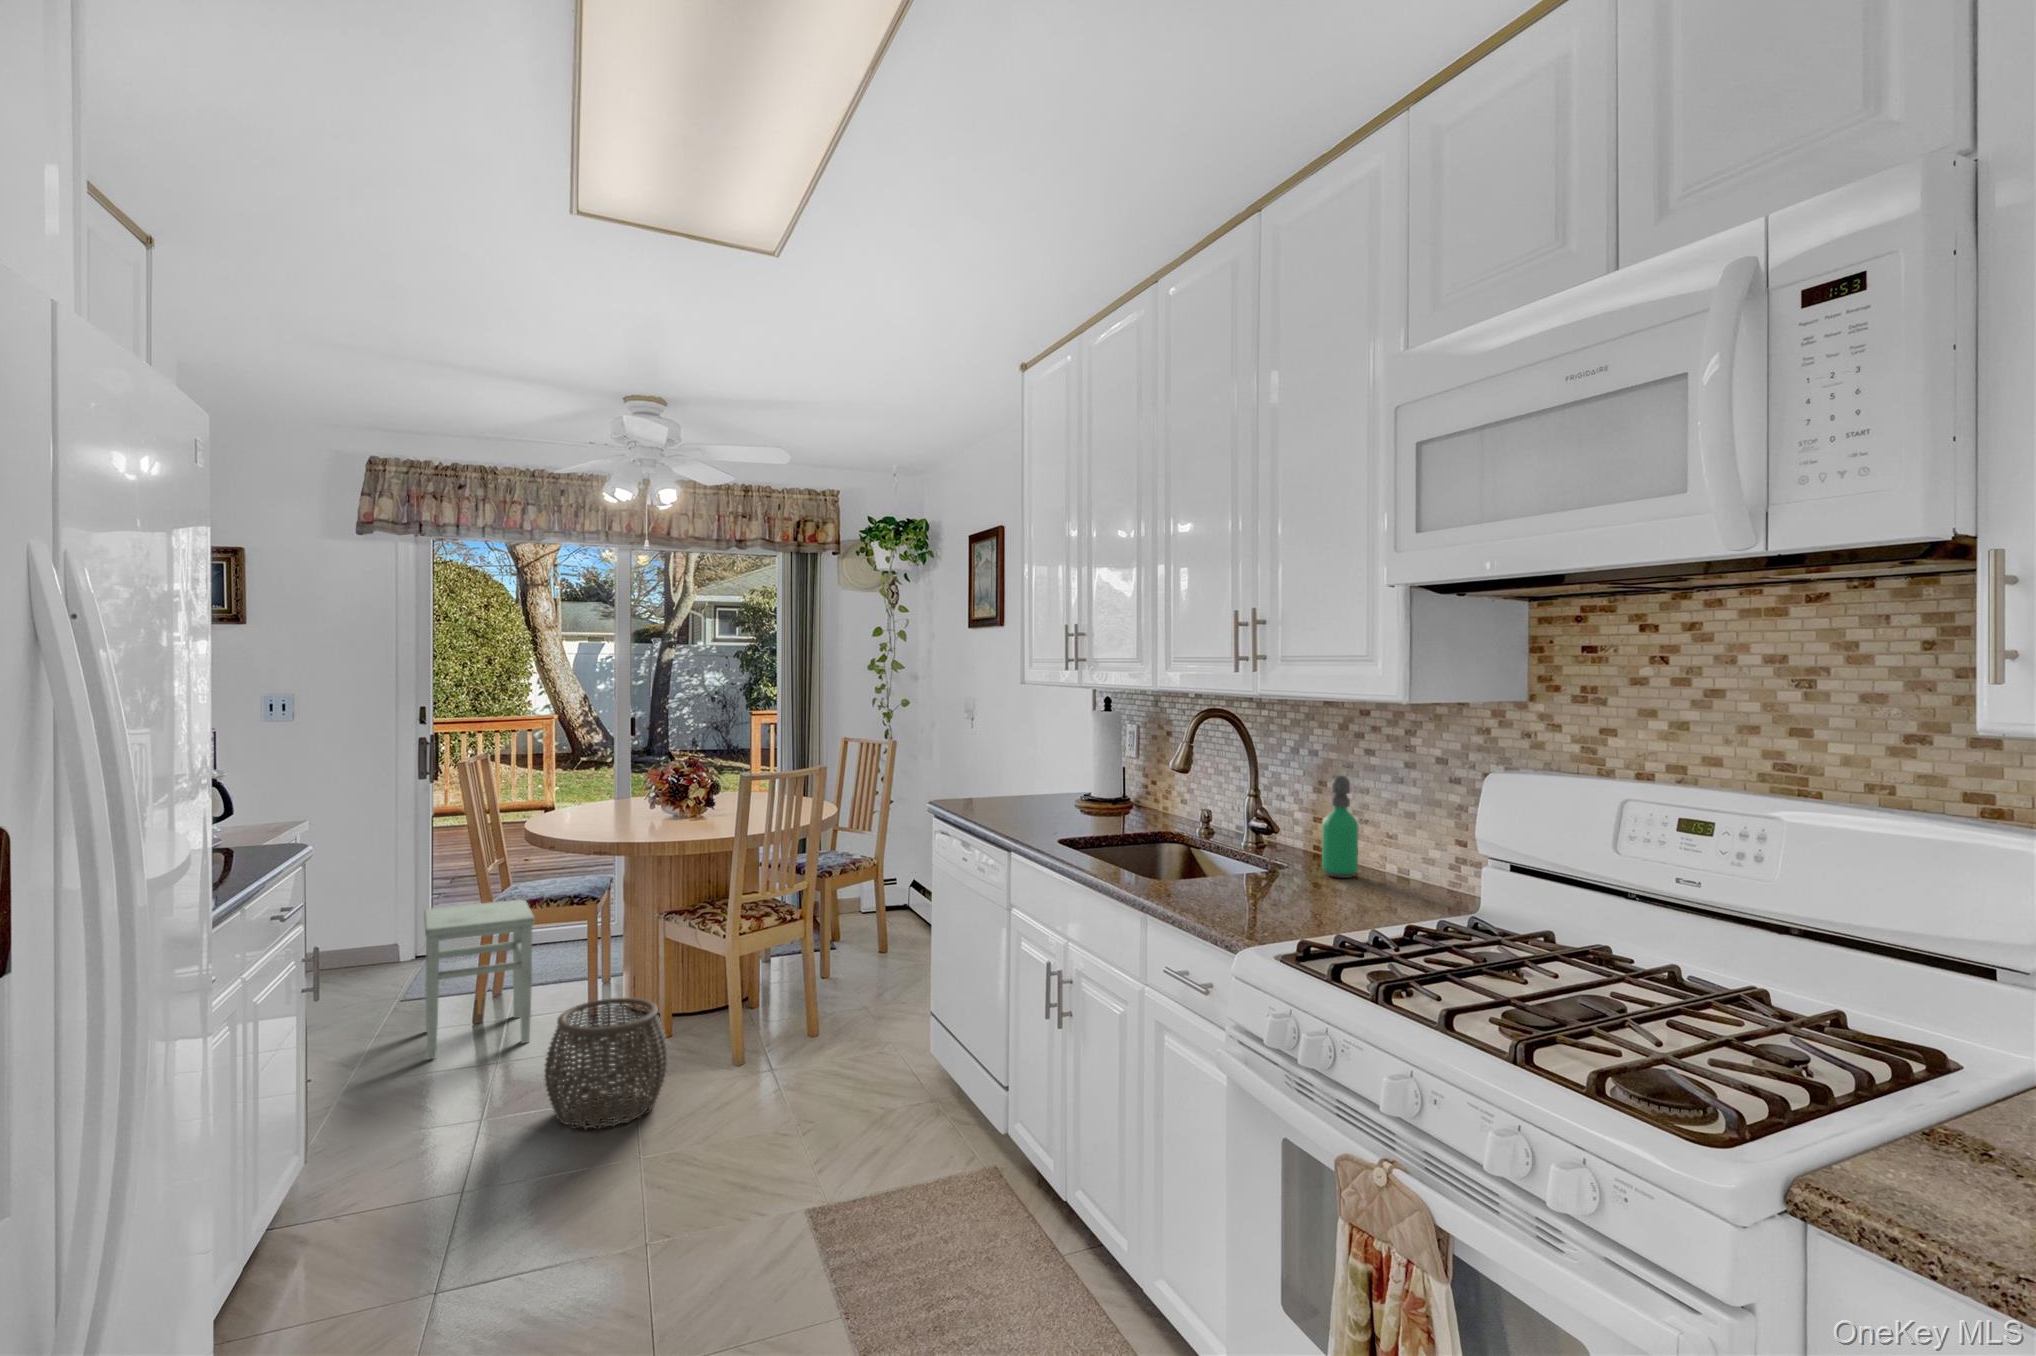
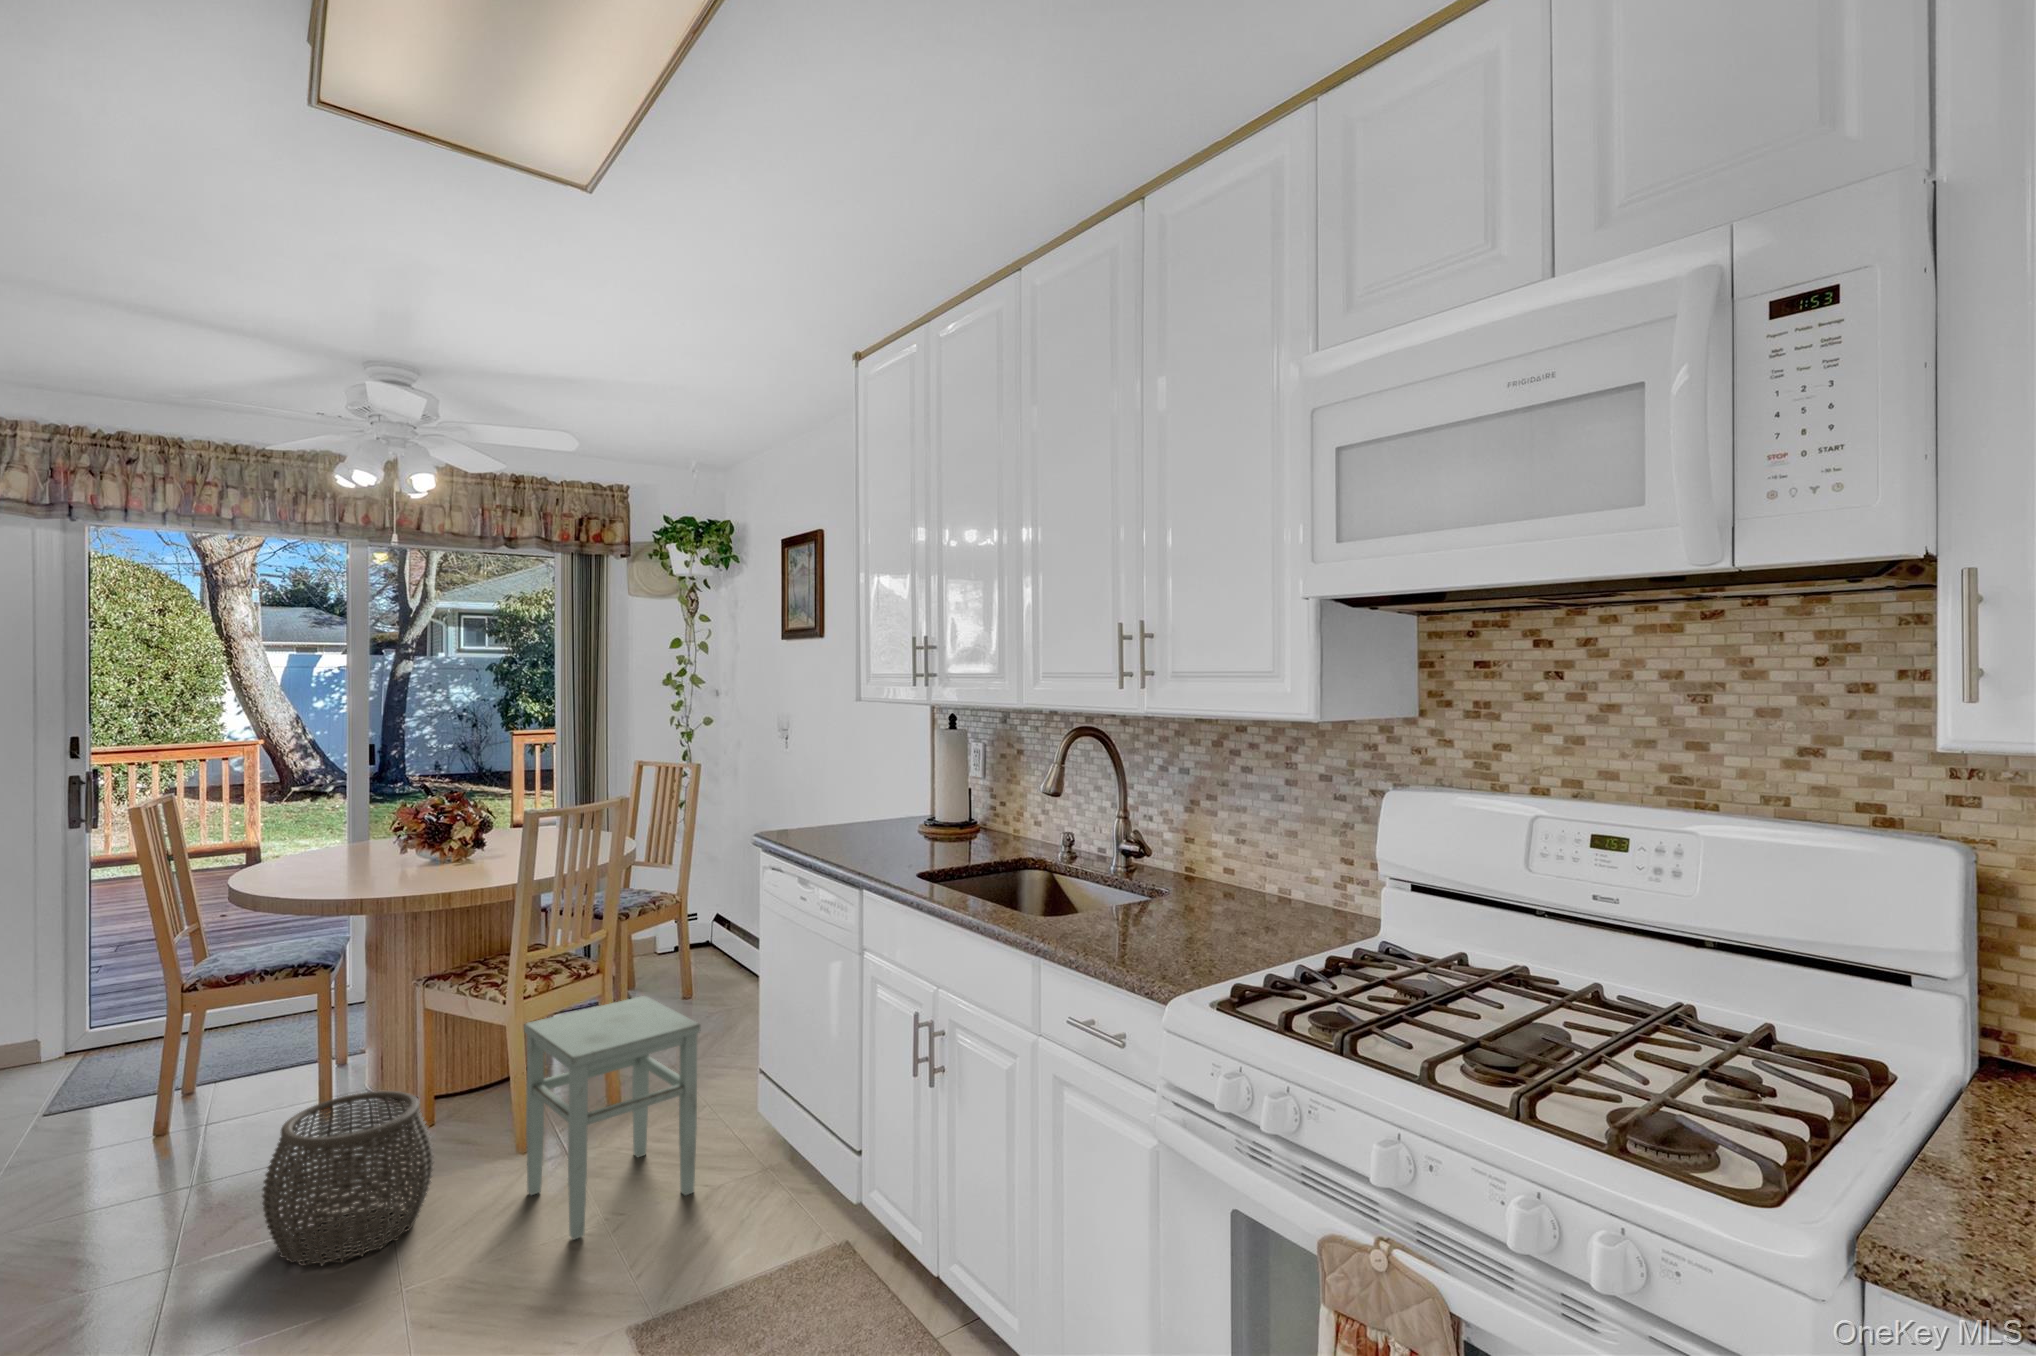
soap dispenser: present [1322,776,1358,878] -> none [1208,796,1244,902]
stool: present [424,900,535,1059] -> present [524,996,701,1239]

